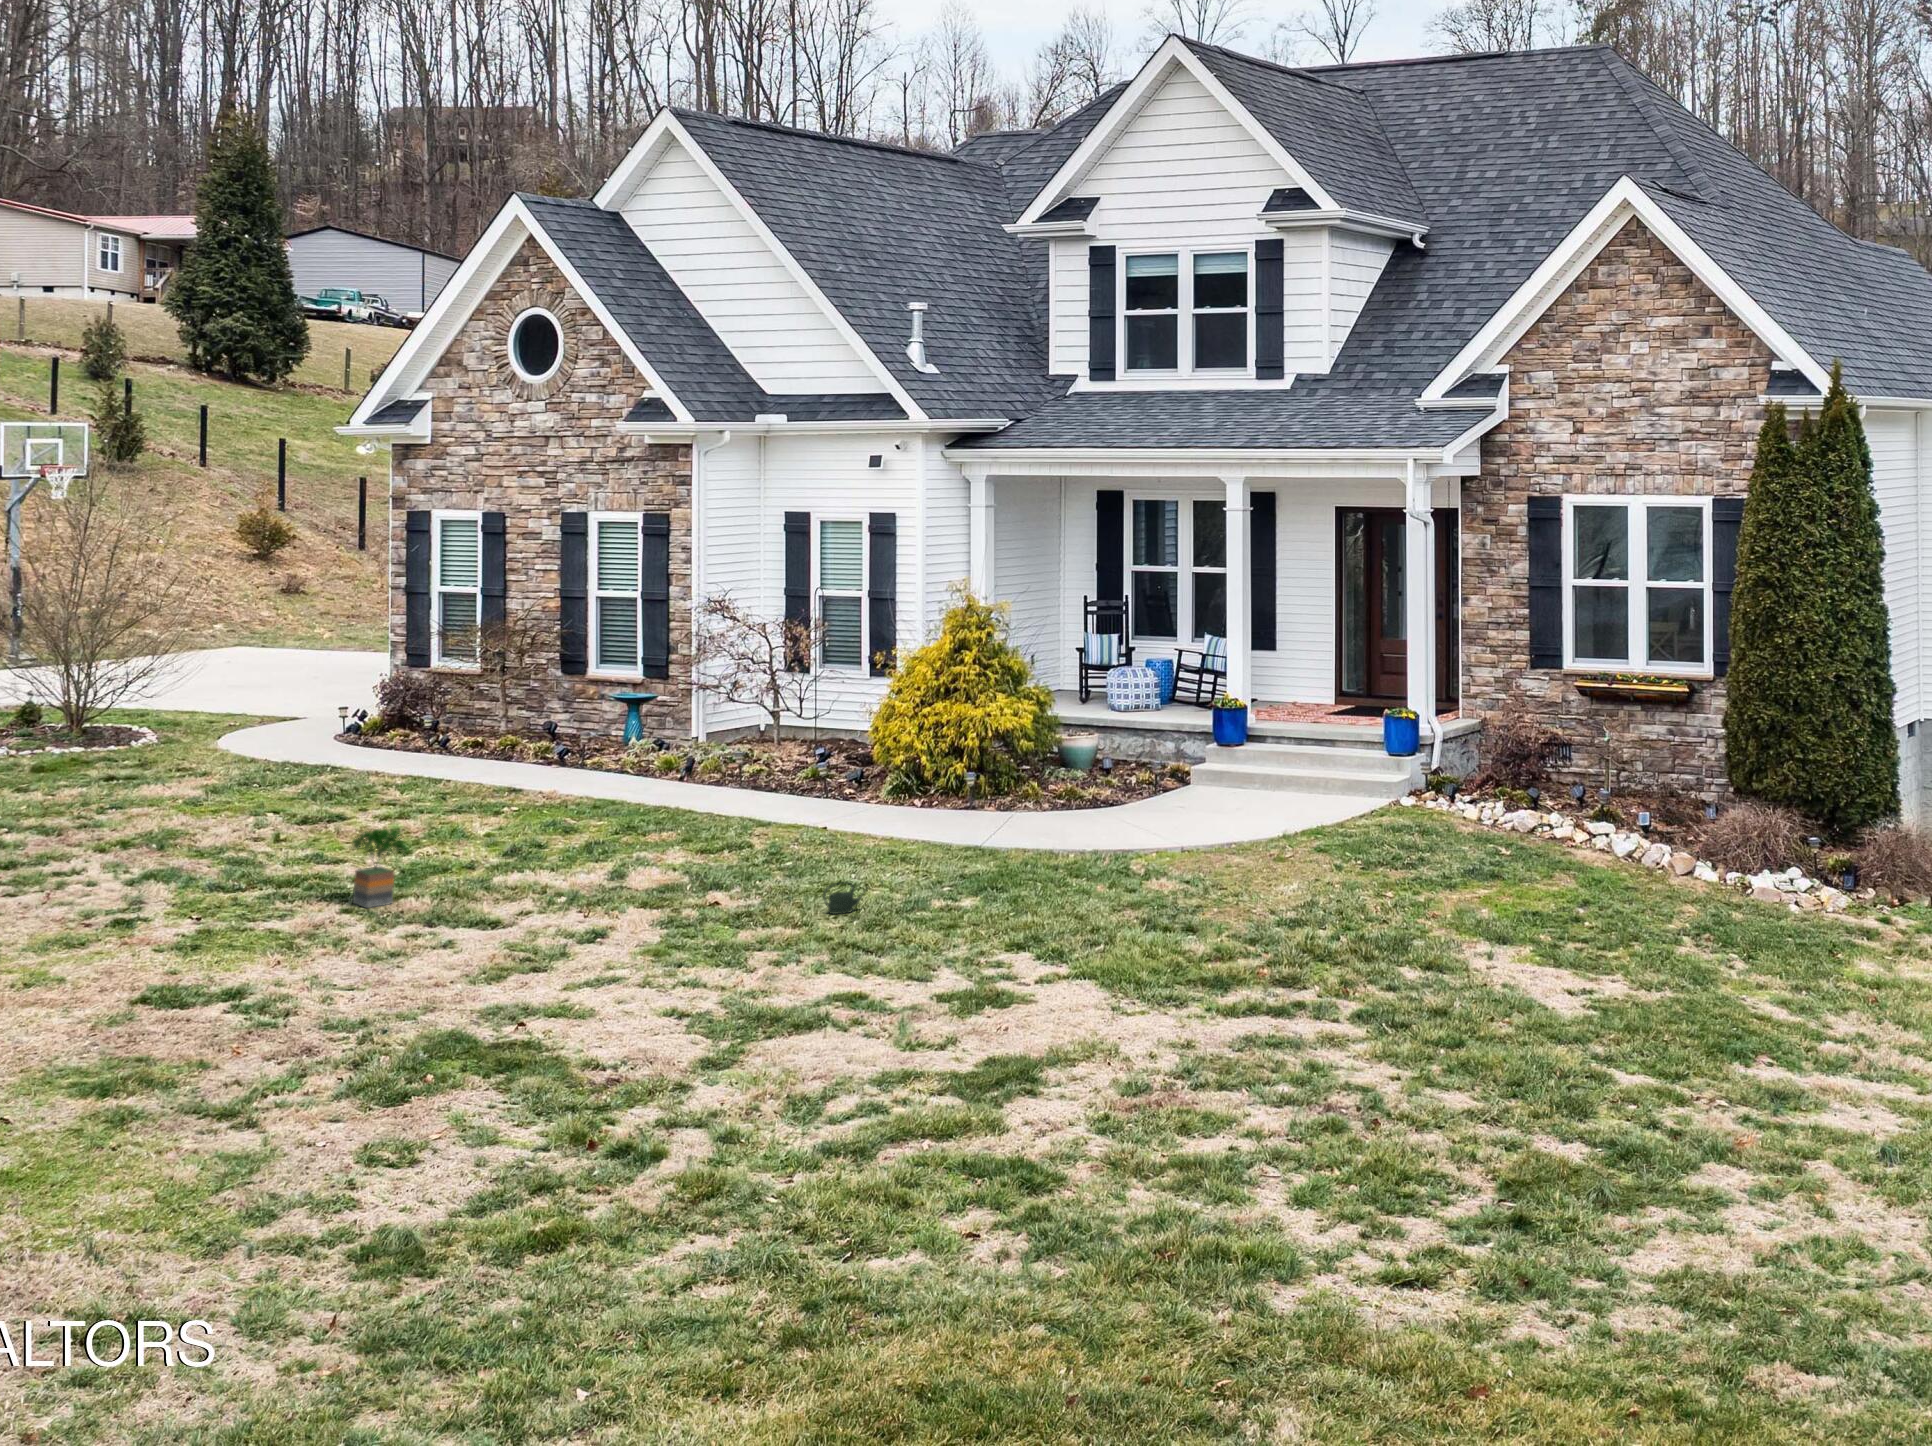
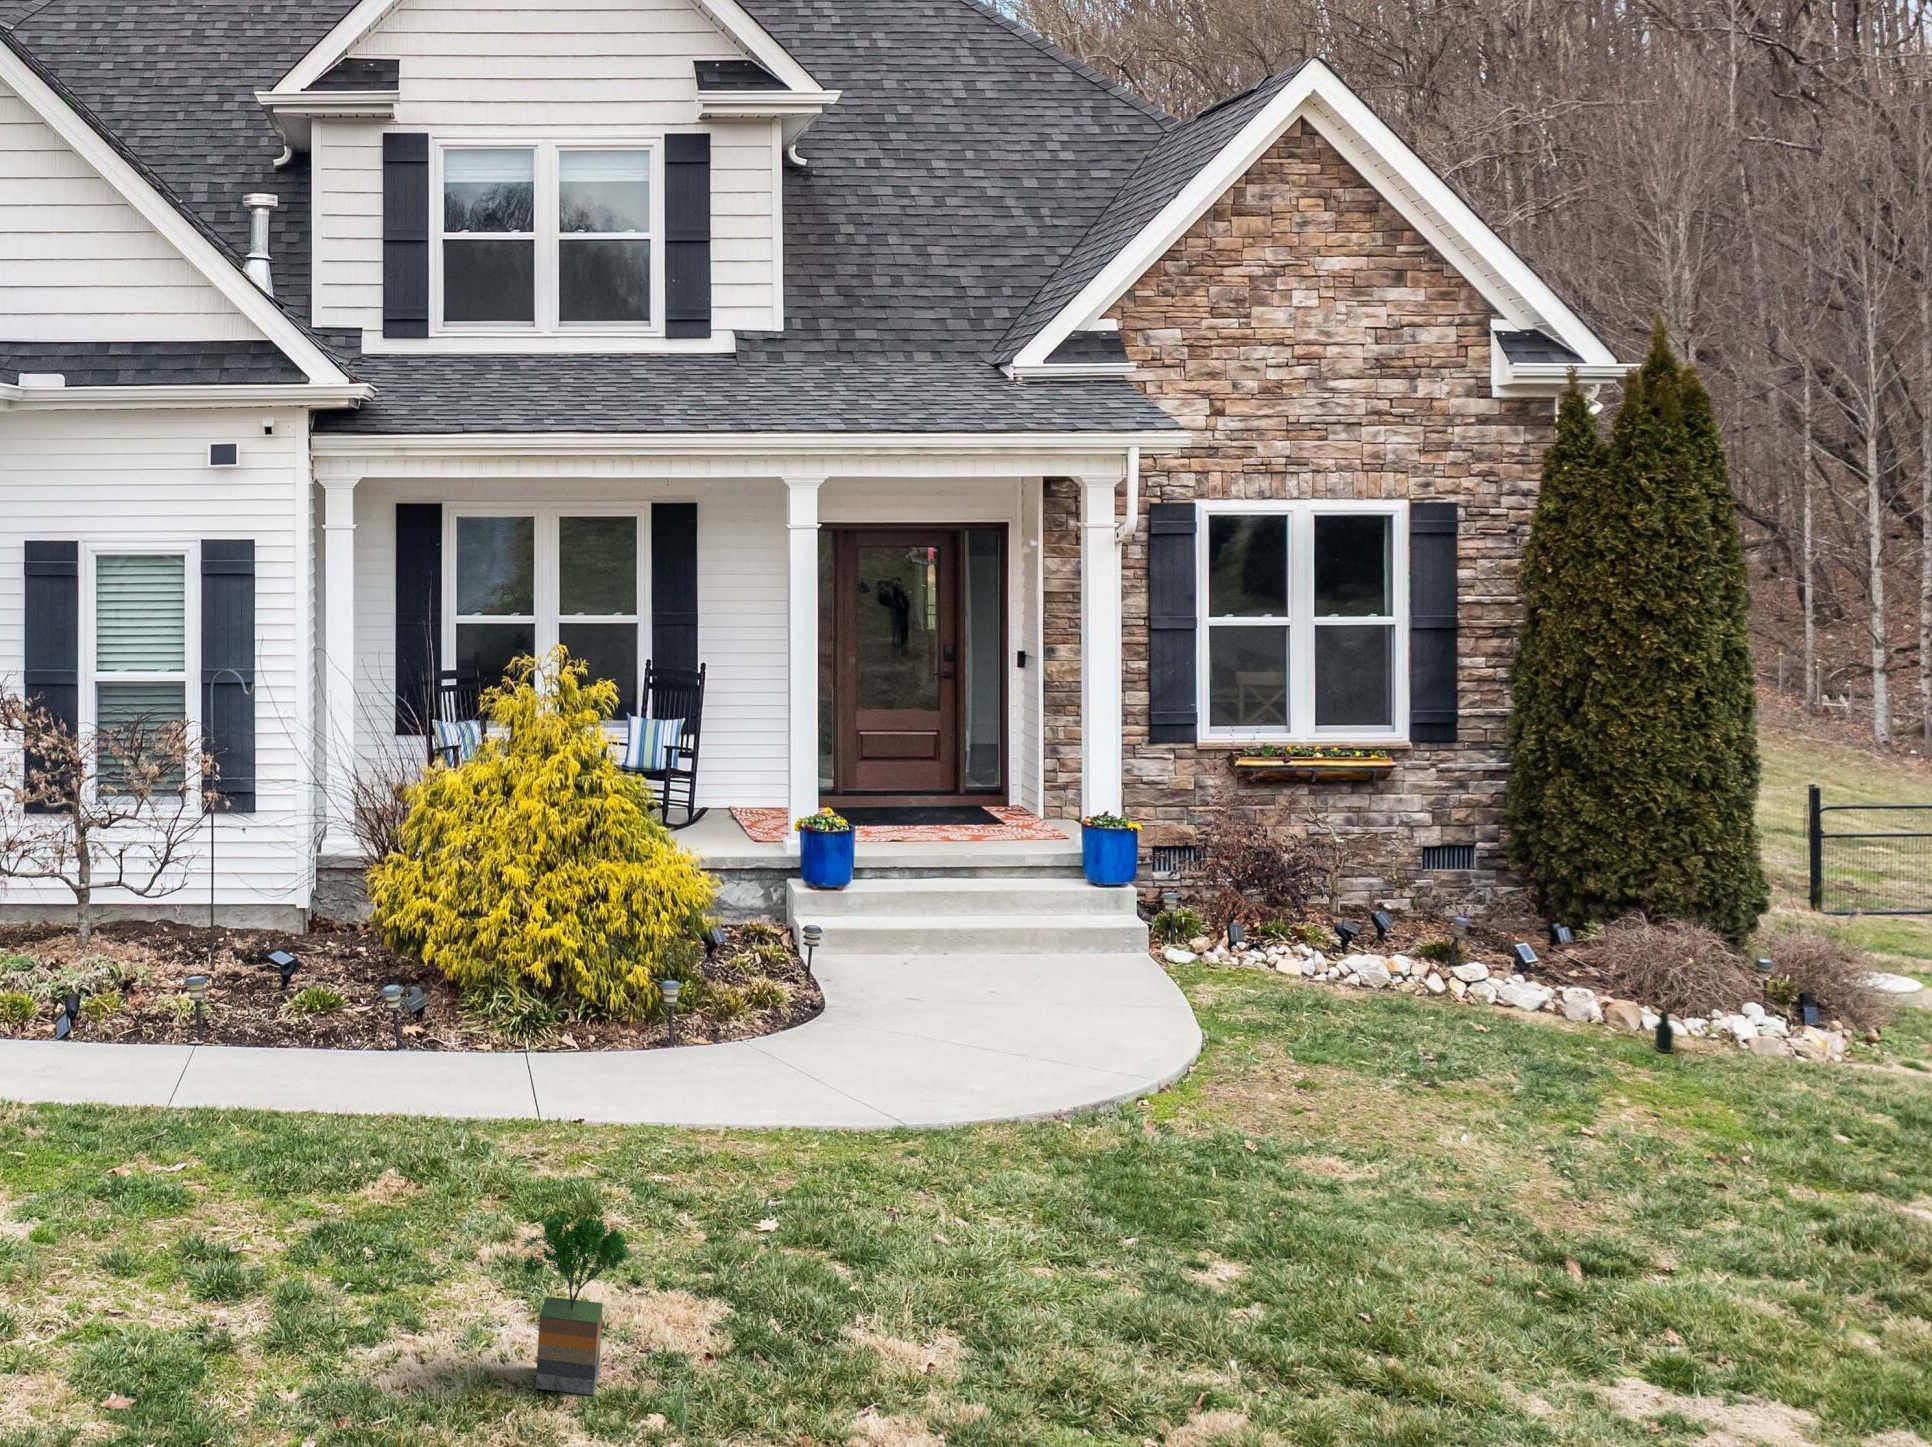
watering can: present [823,882,864,914] -> present [1655,1011,1674,1053]

